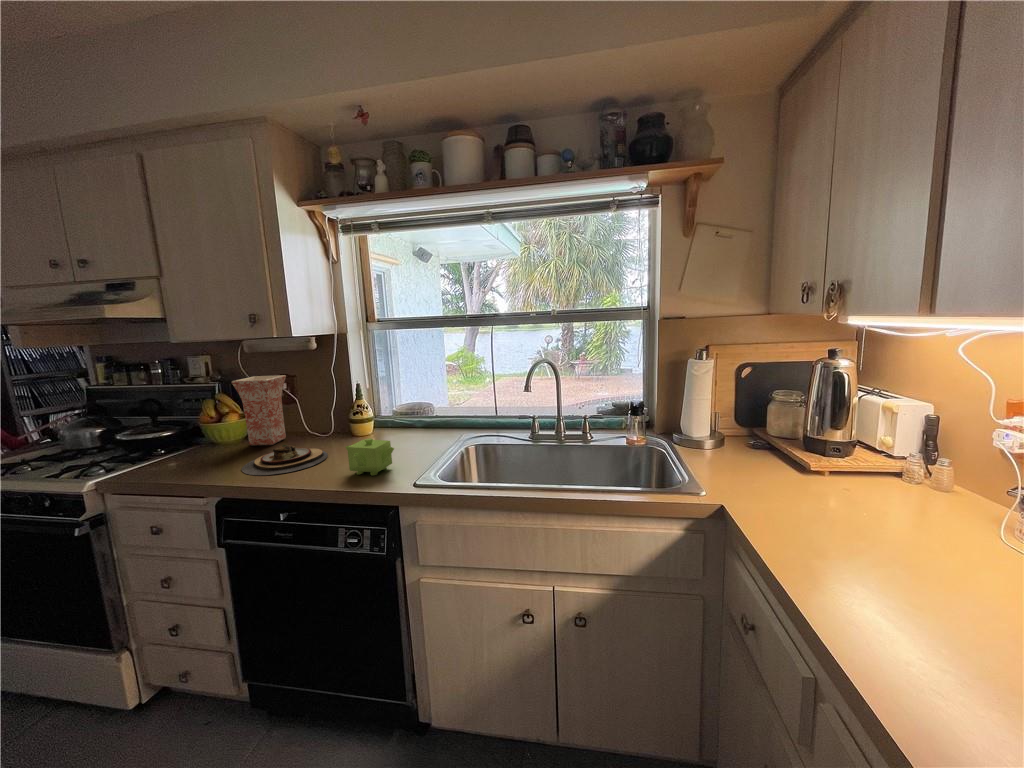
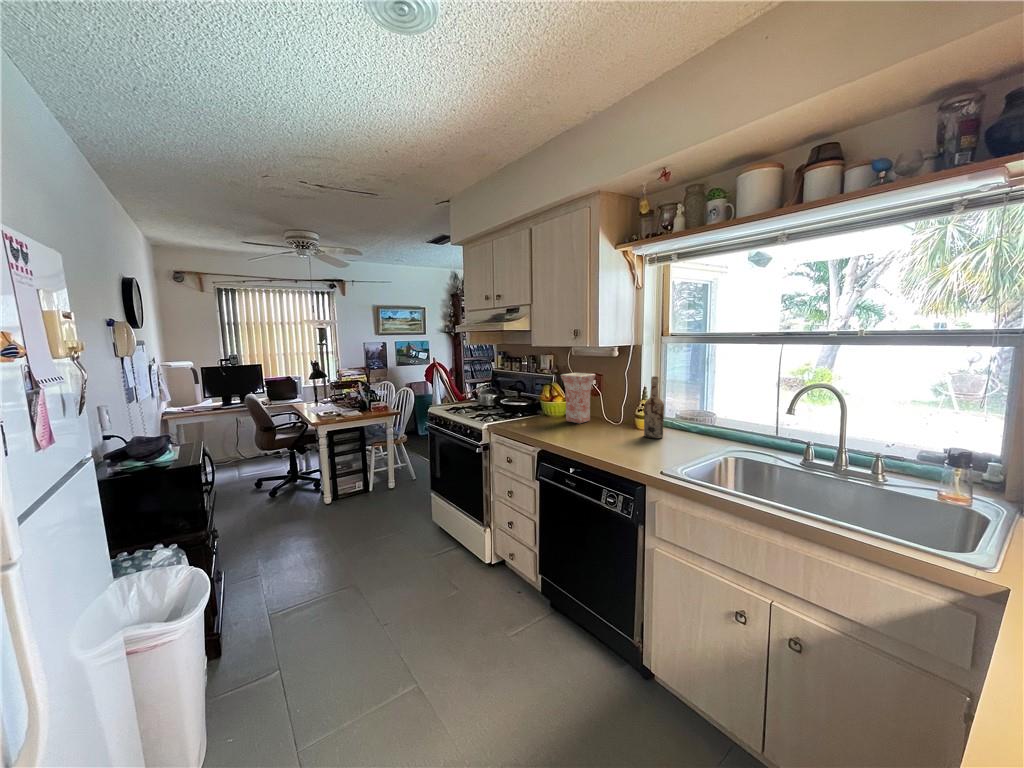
wine bottle: none [363,370,389,444] -> present [644,376,664,439]
teapot: present [345,438,394,476] -> none [619,430,654,459]
plate: present [242,445,328,475] -> none [556,424,611,443]

